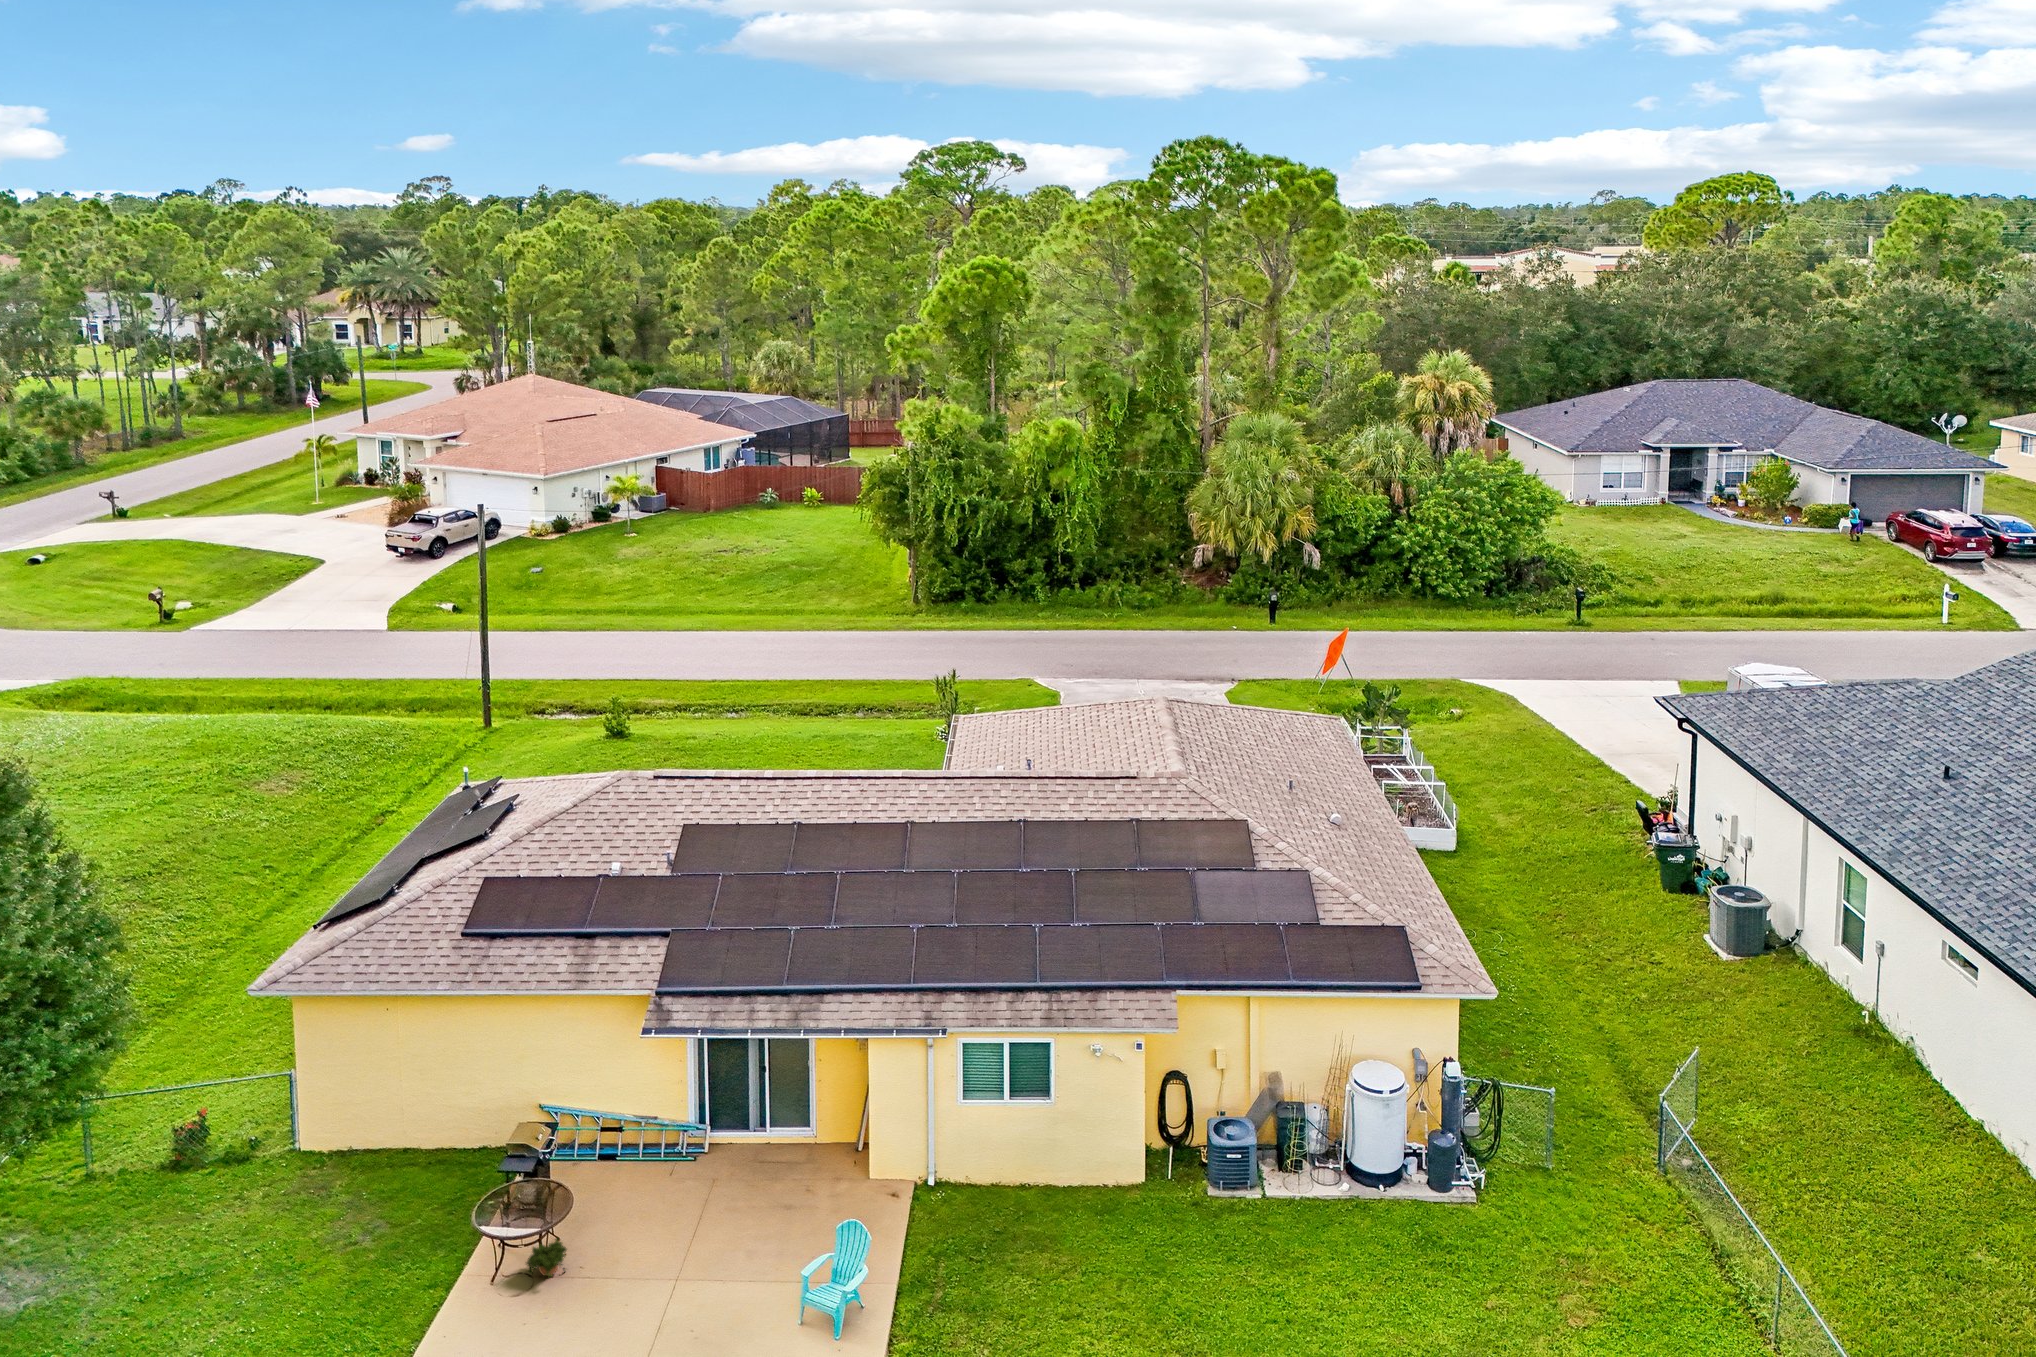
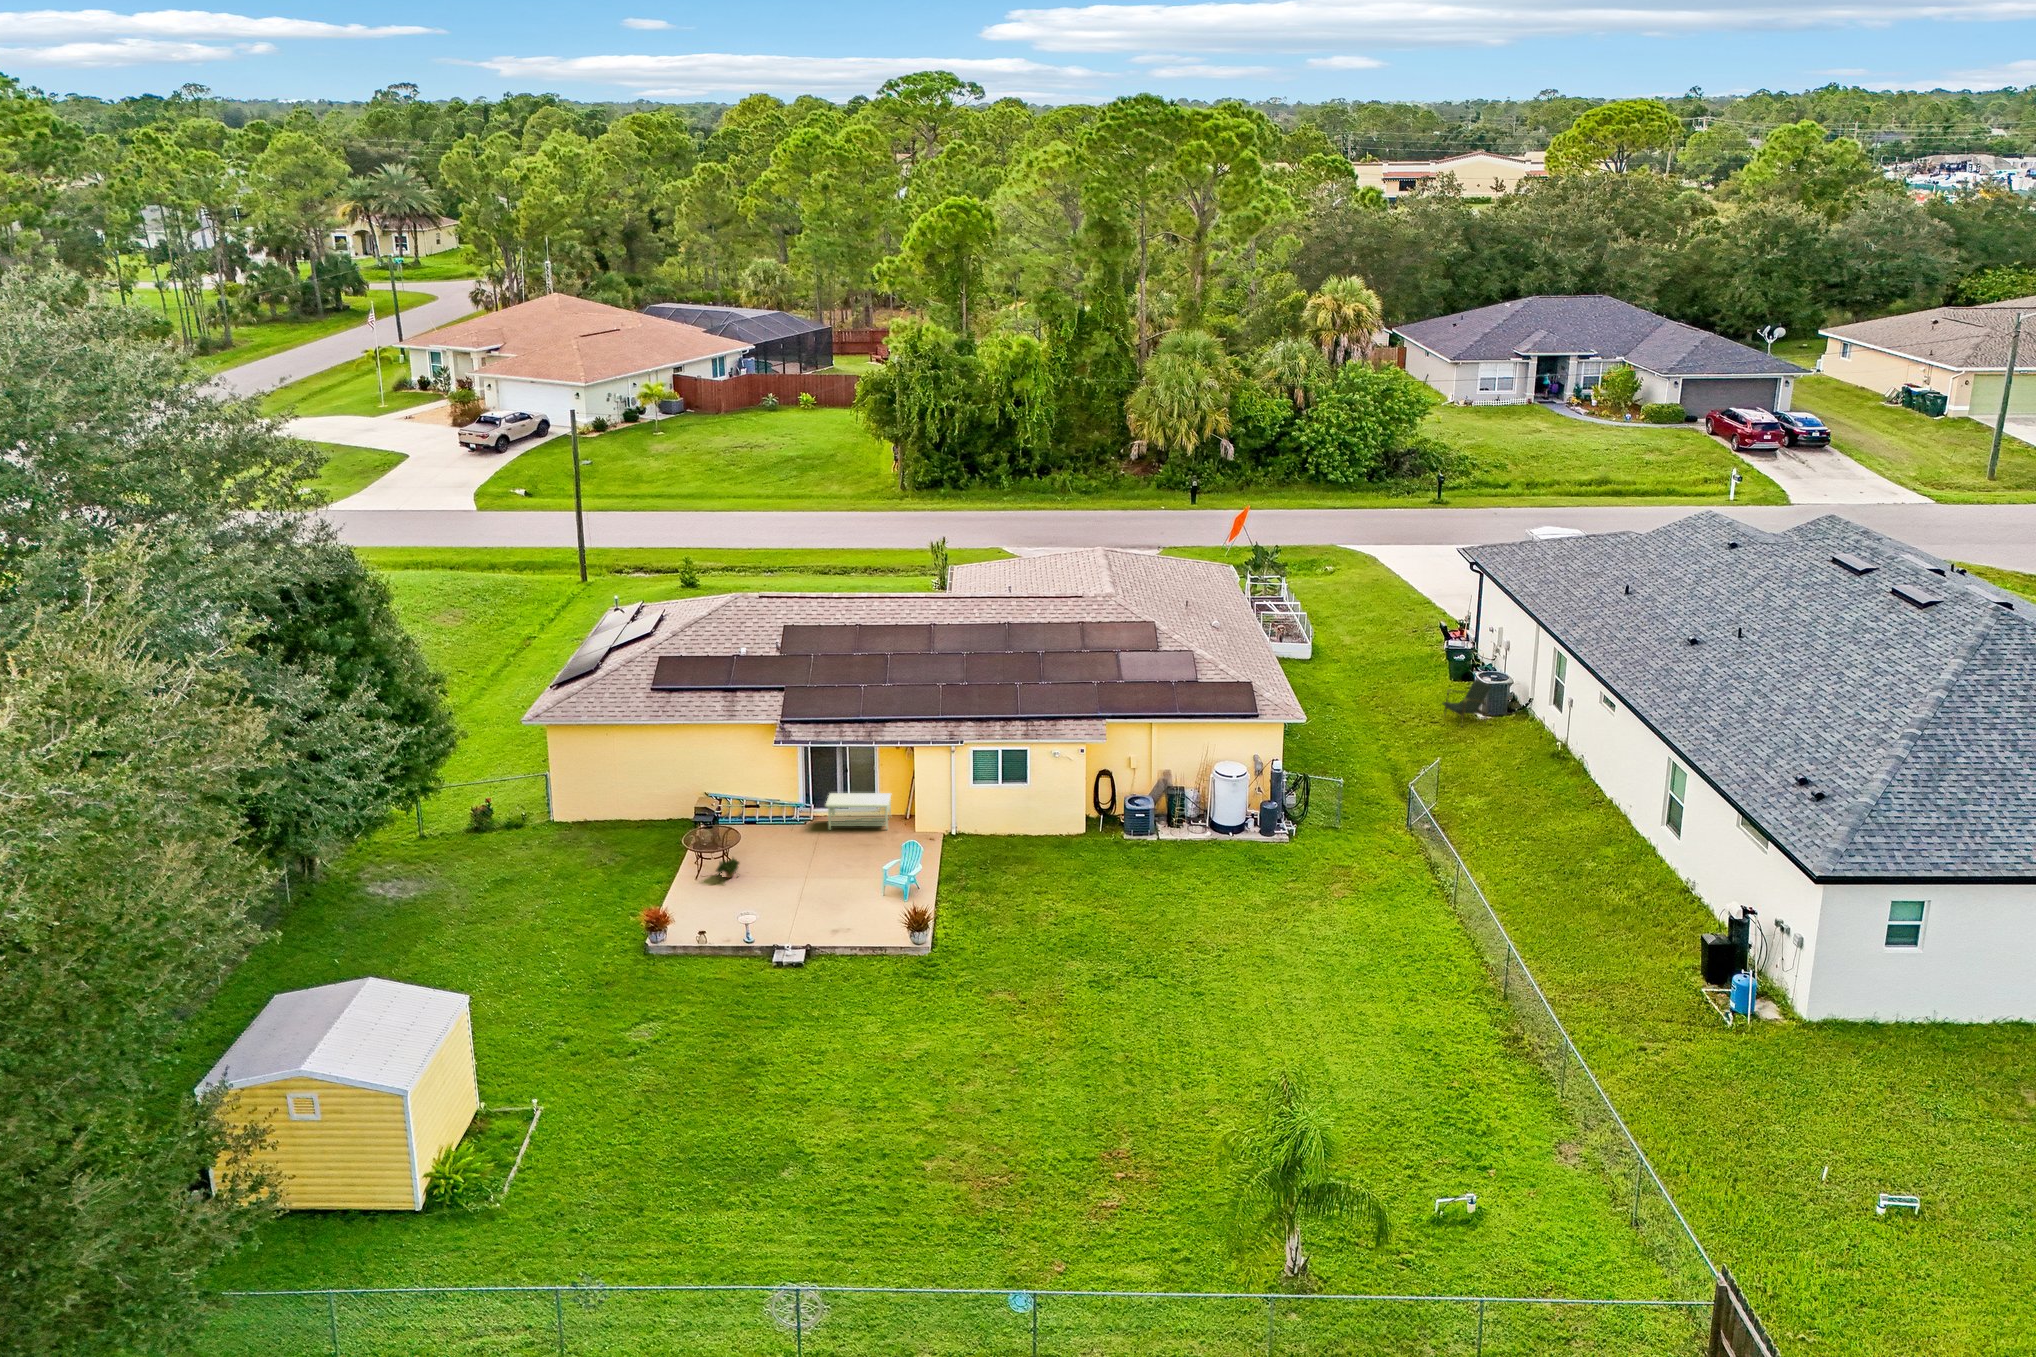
lounge chair: none [1666,898,1743,972] -> present [1443,679,1491,724]
storage bench: none [726,1103,834,1169] -> present [826,793,891,829]

